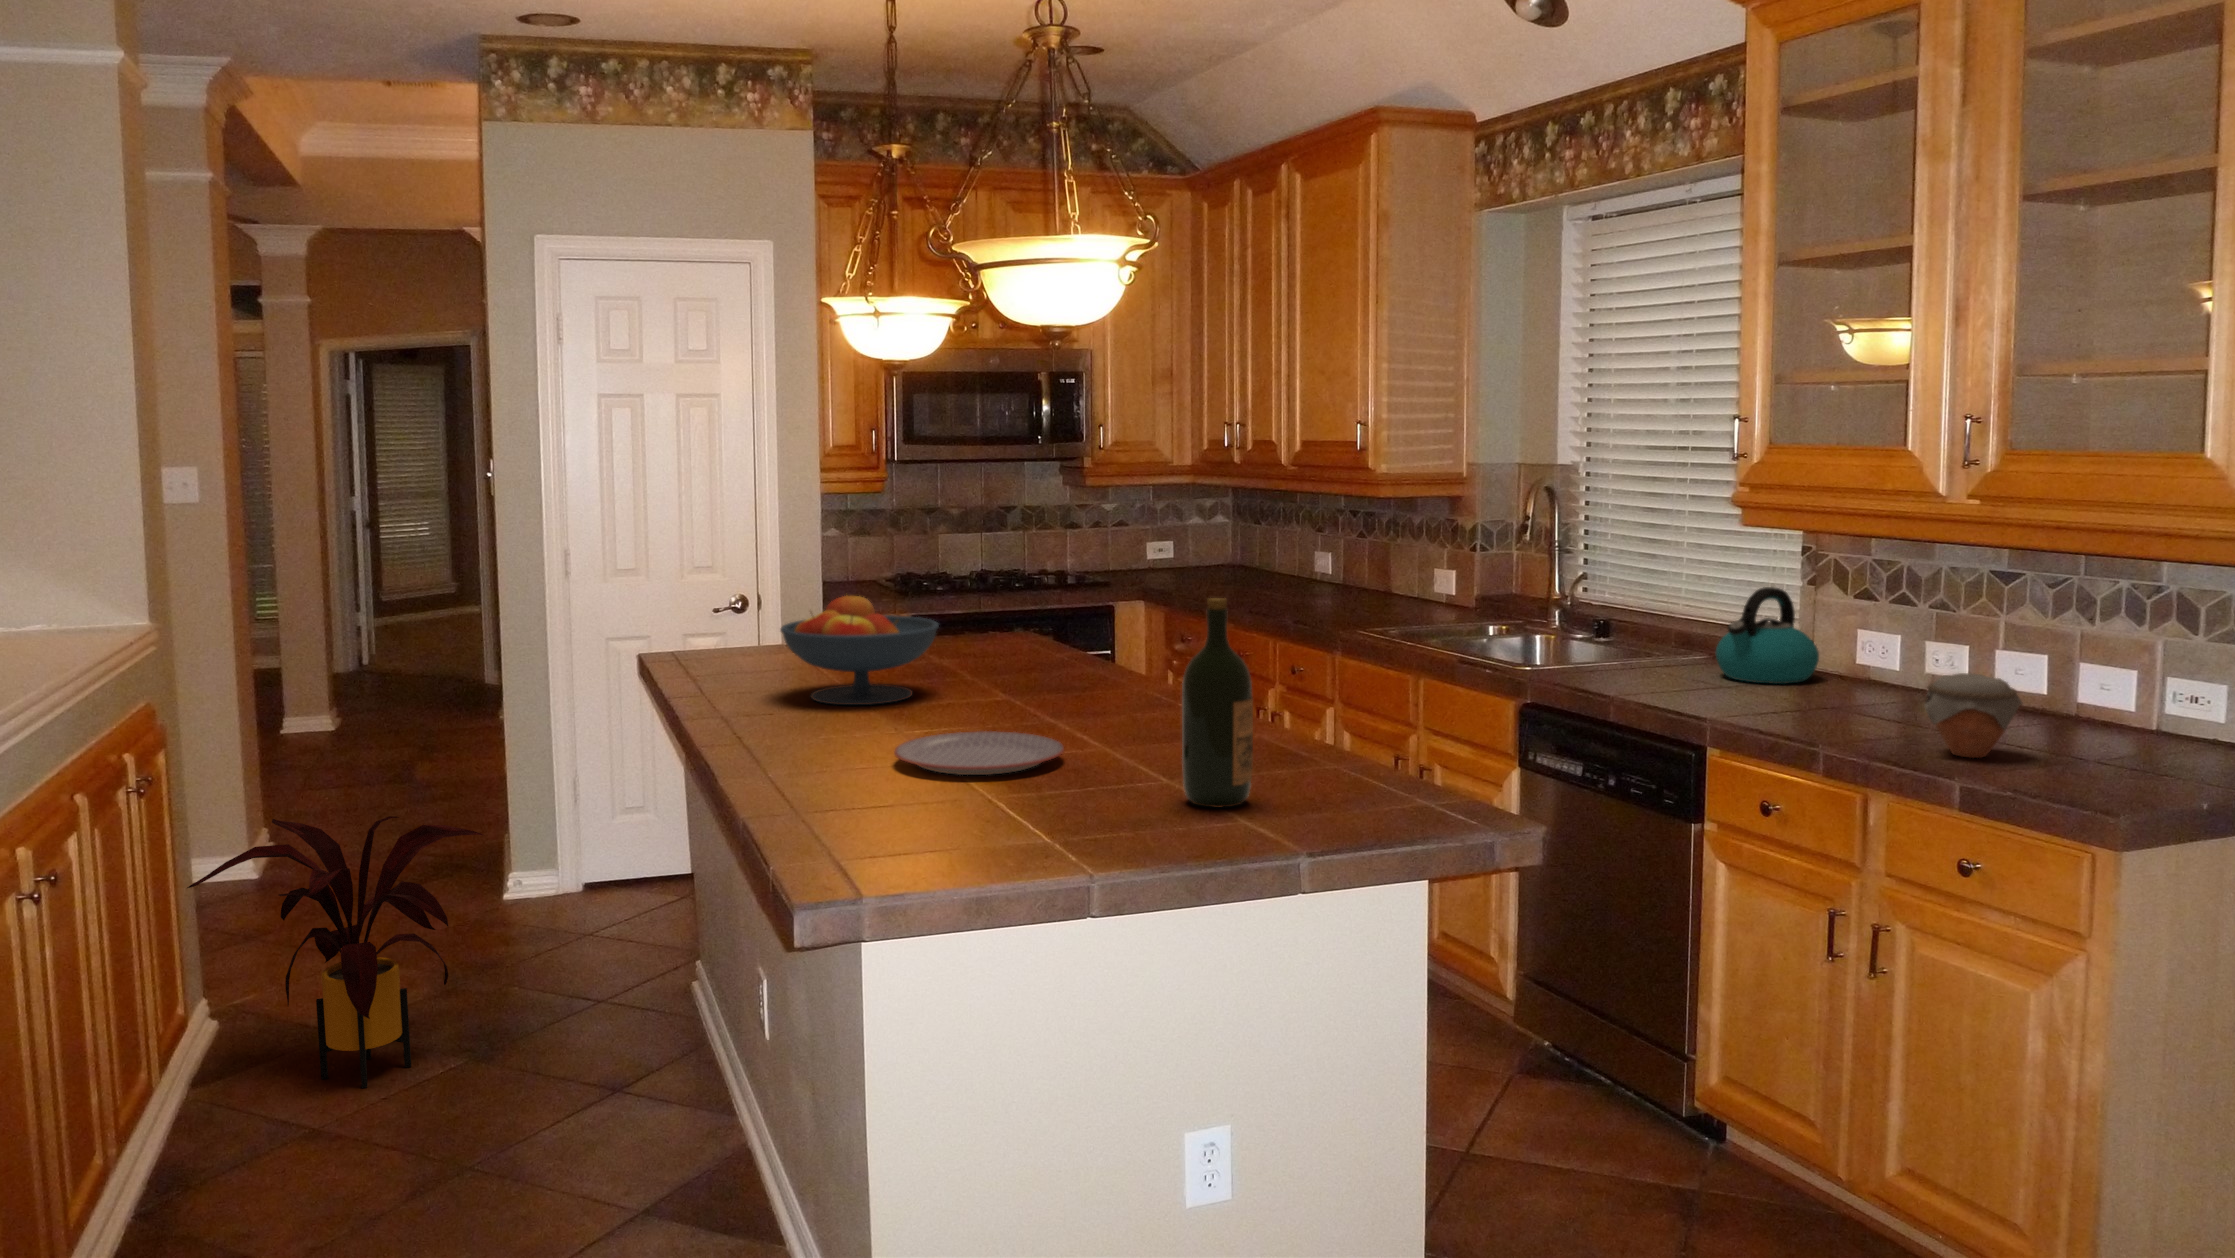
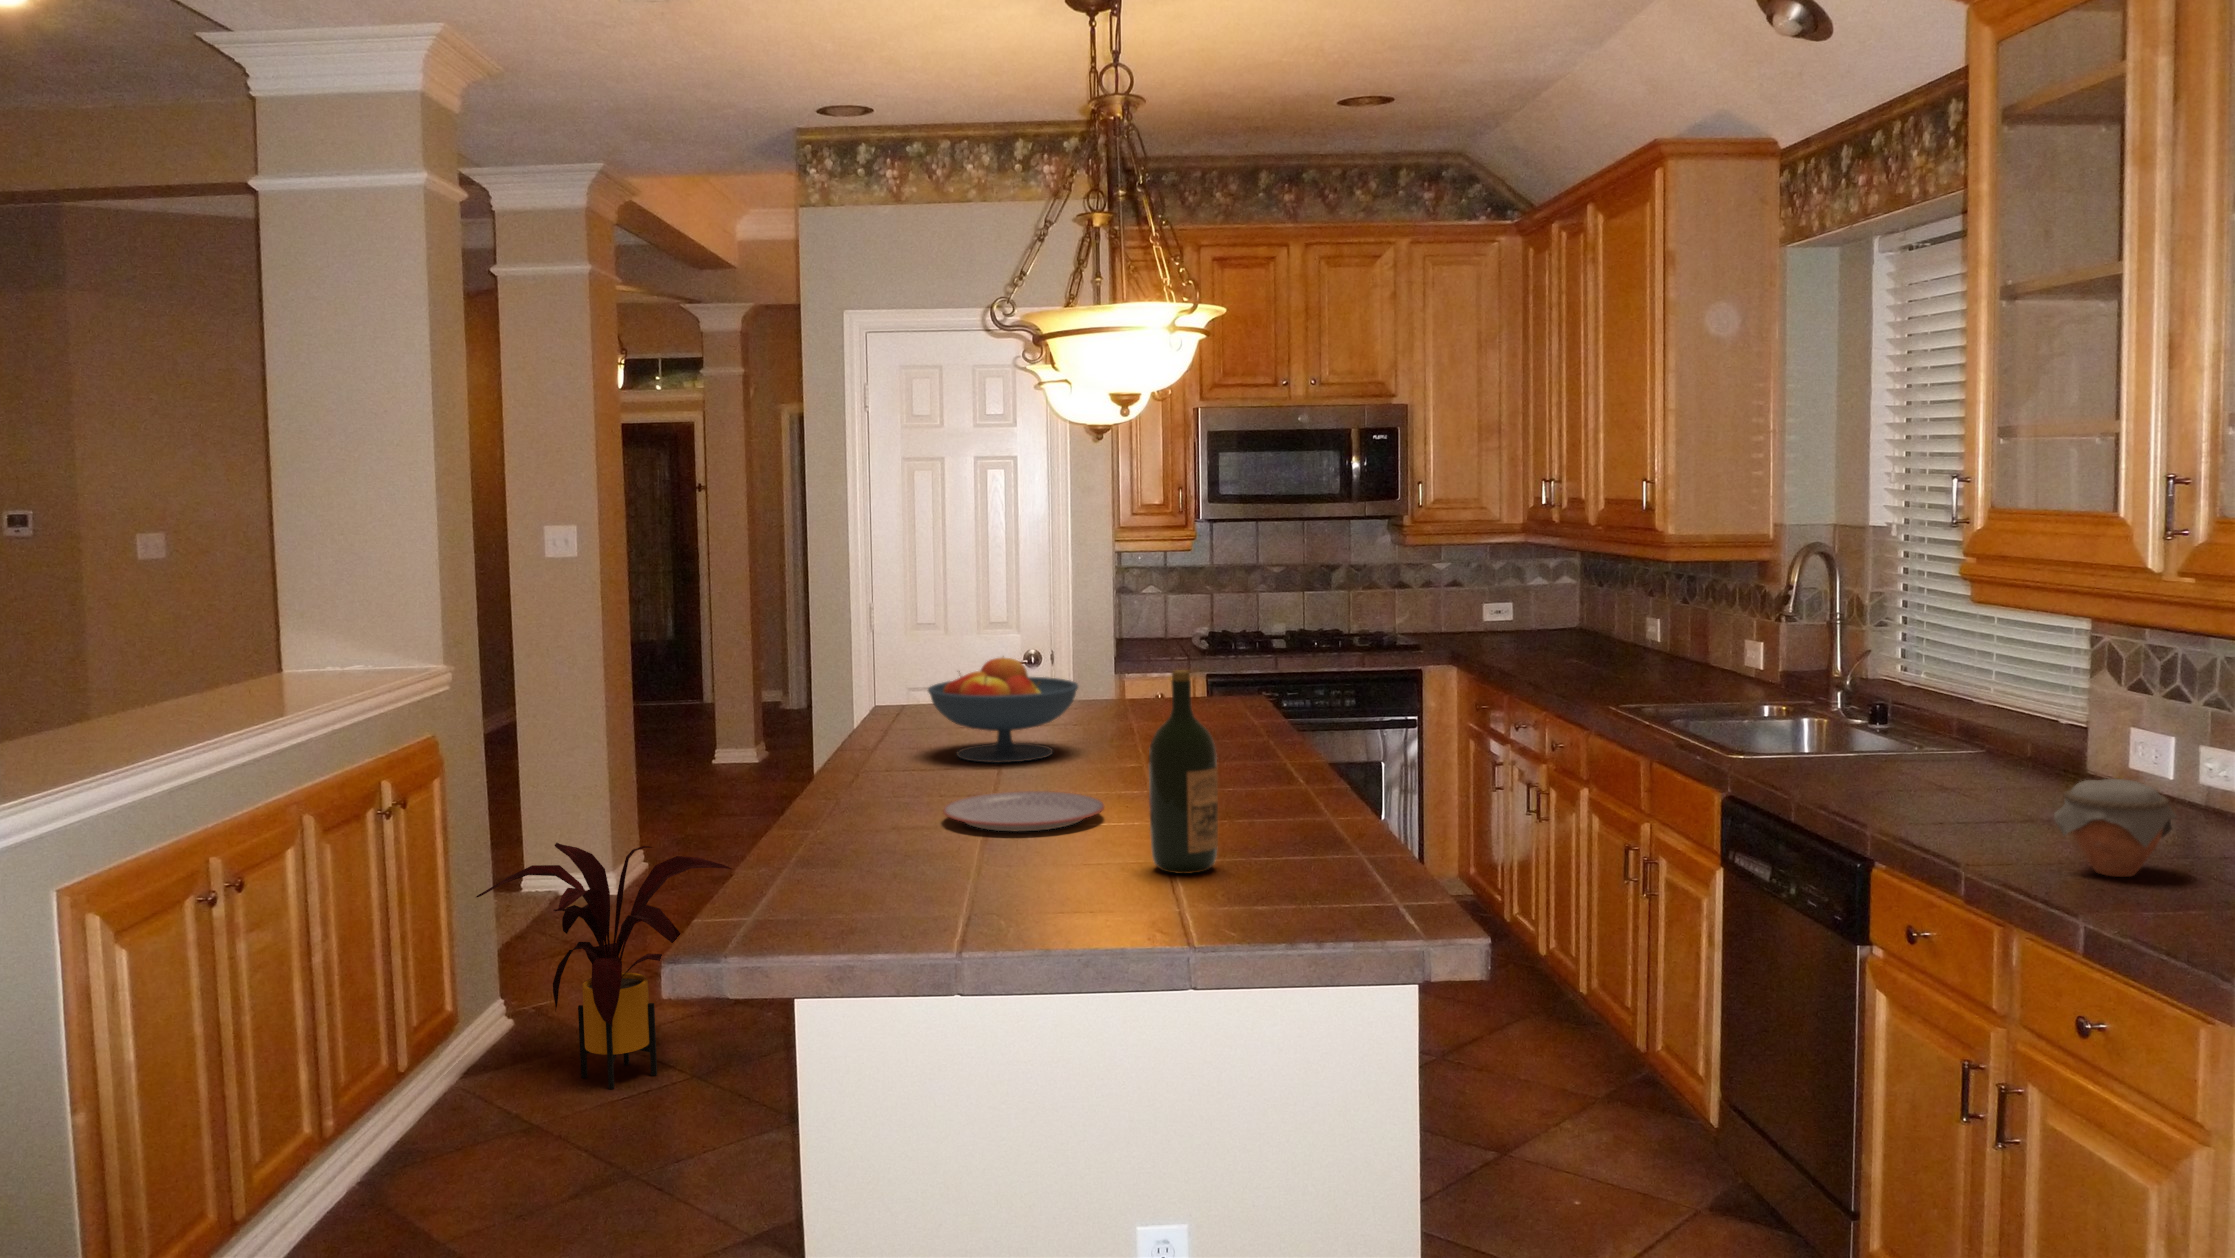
kettle: present [1716,587,1819,684] -> none [1954,673,2079,785]

